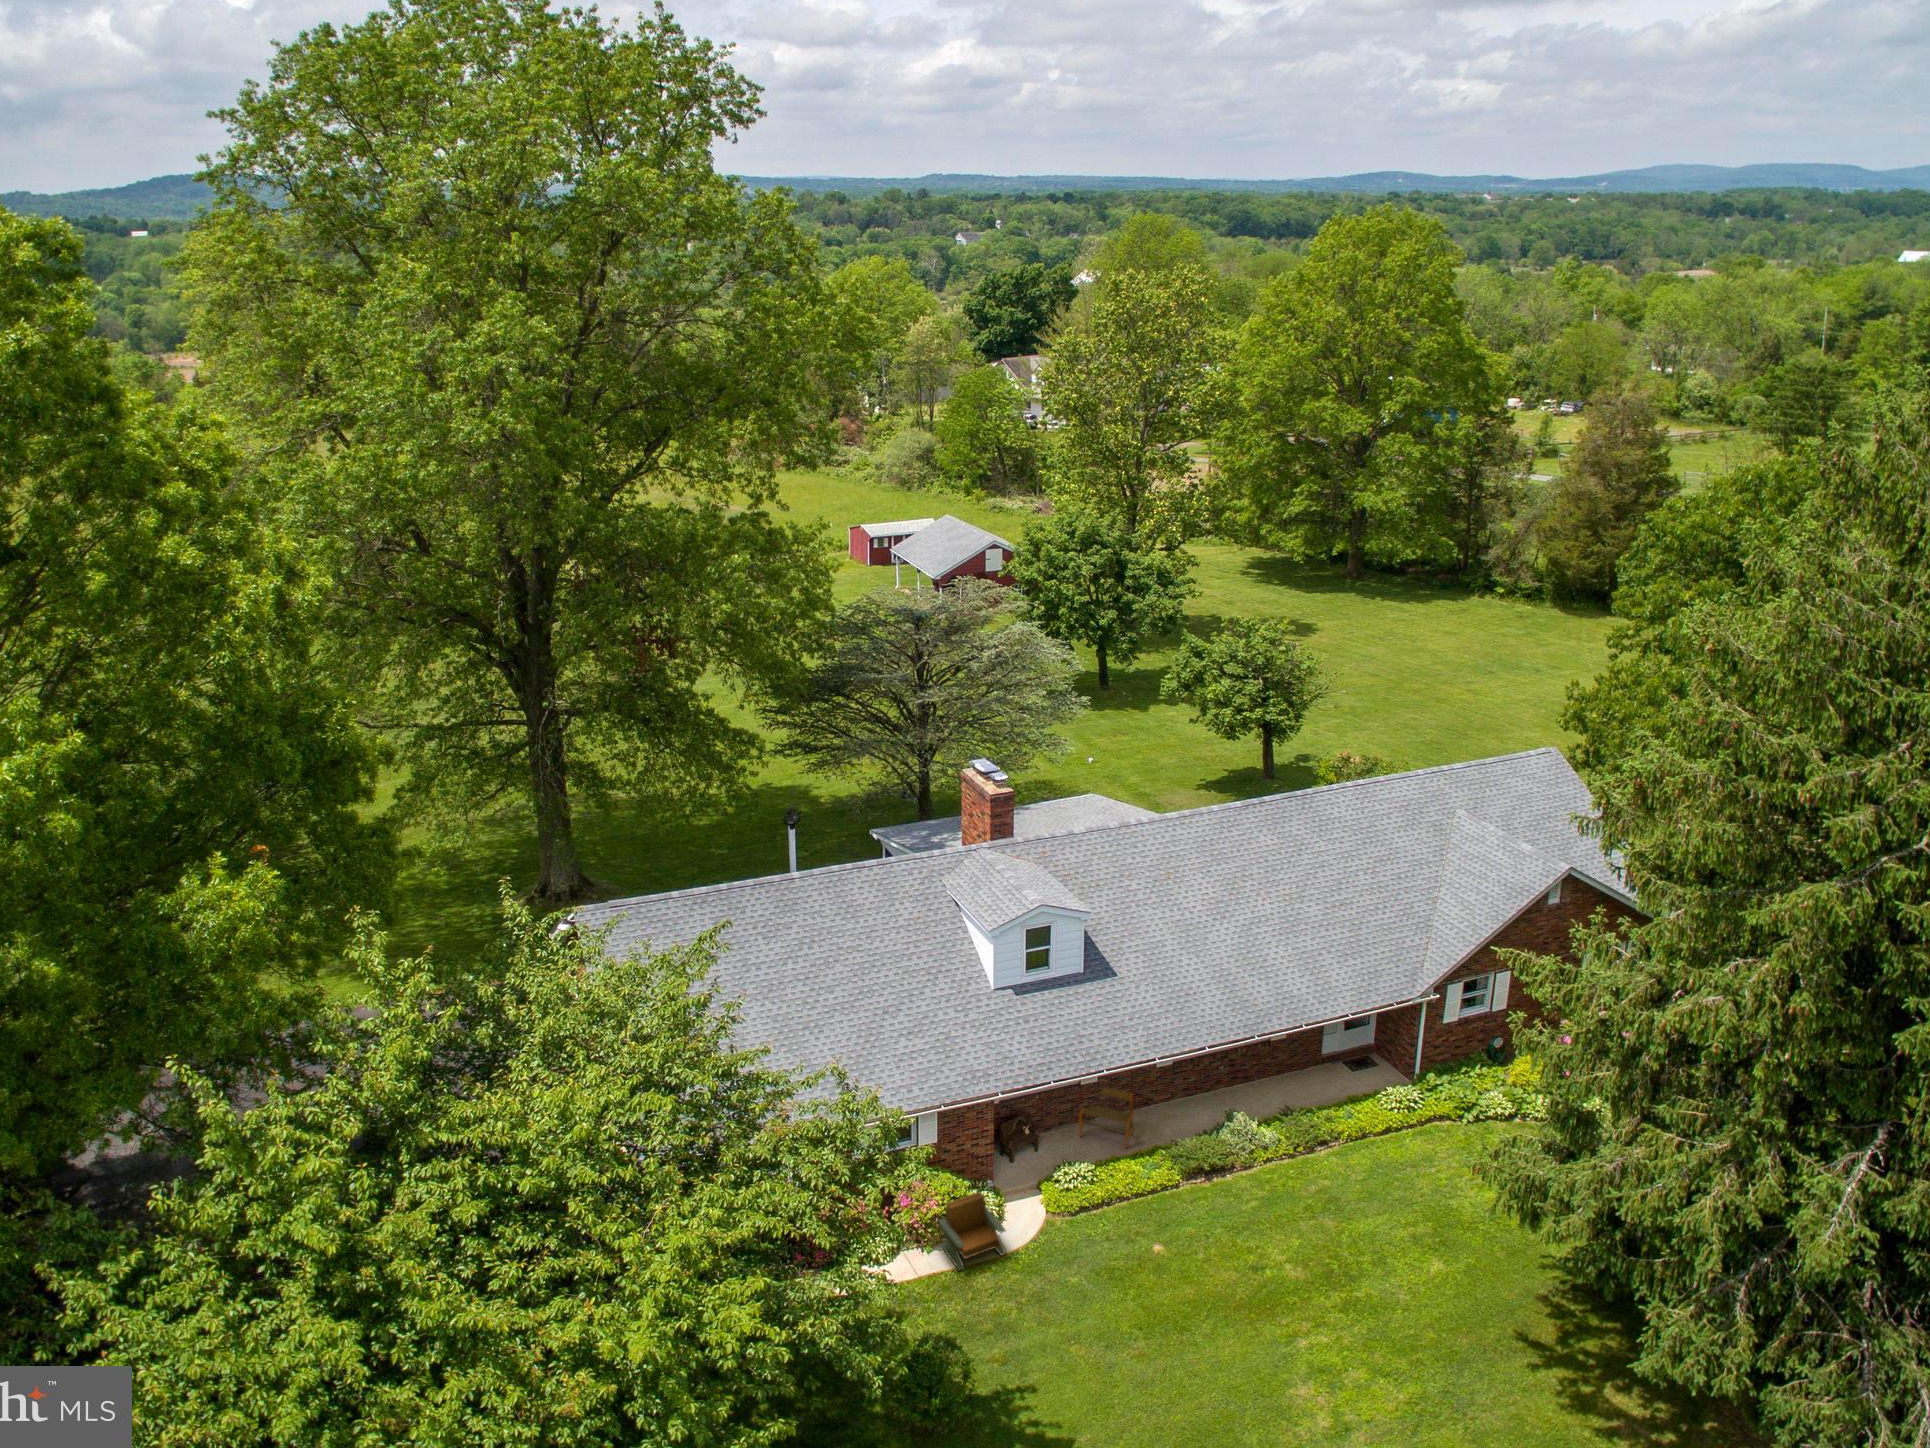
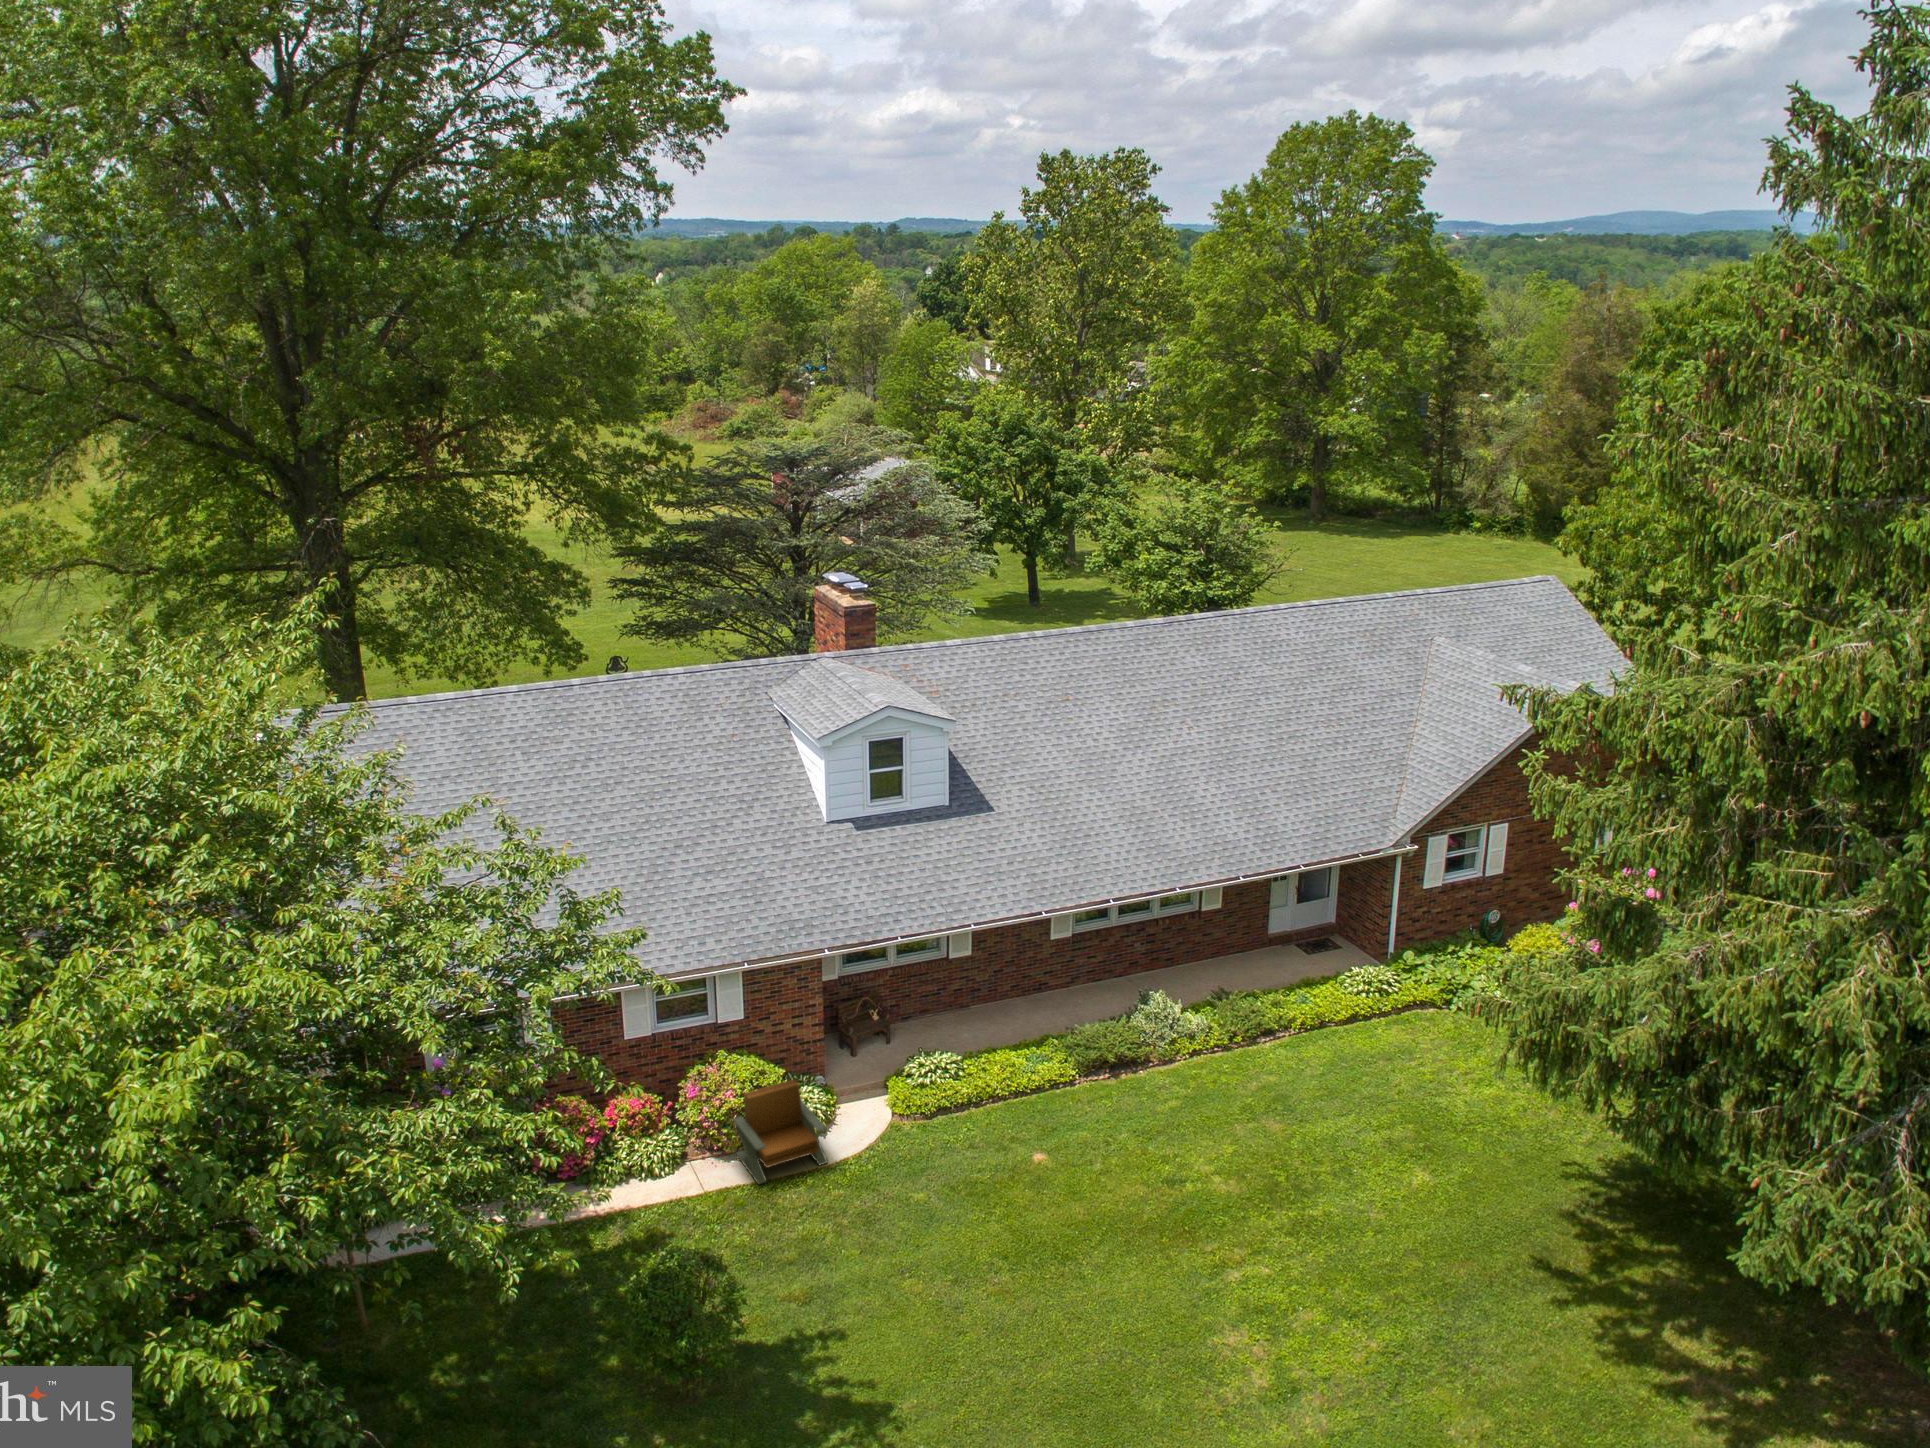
bench: present [1079,1088,1134,1148] -> none [944,958,1019,1041]

